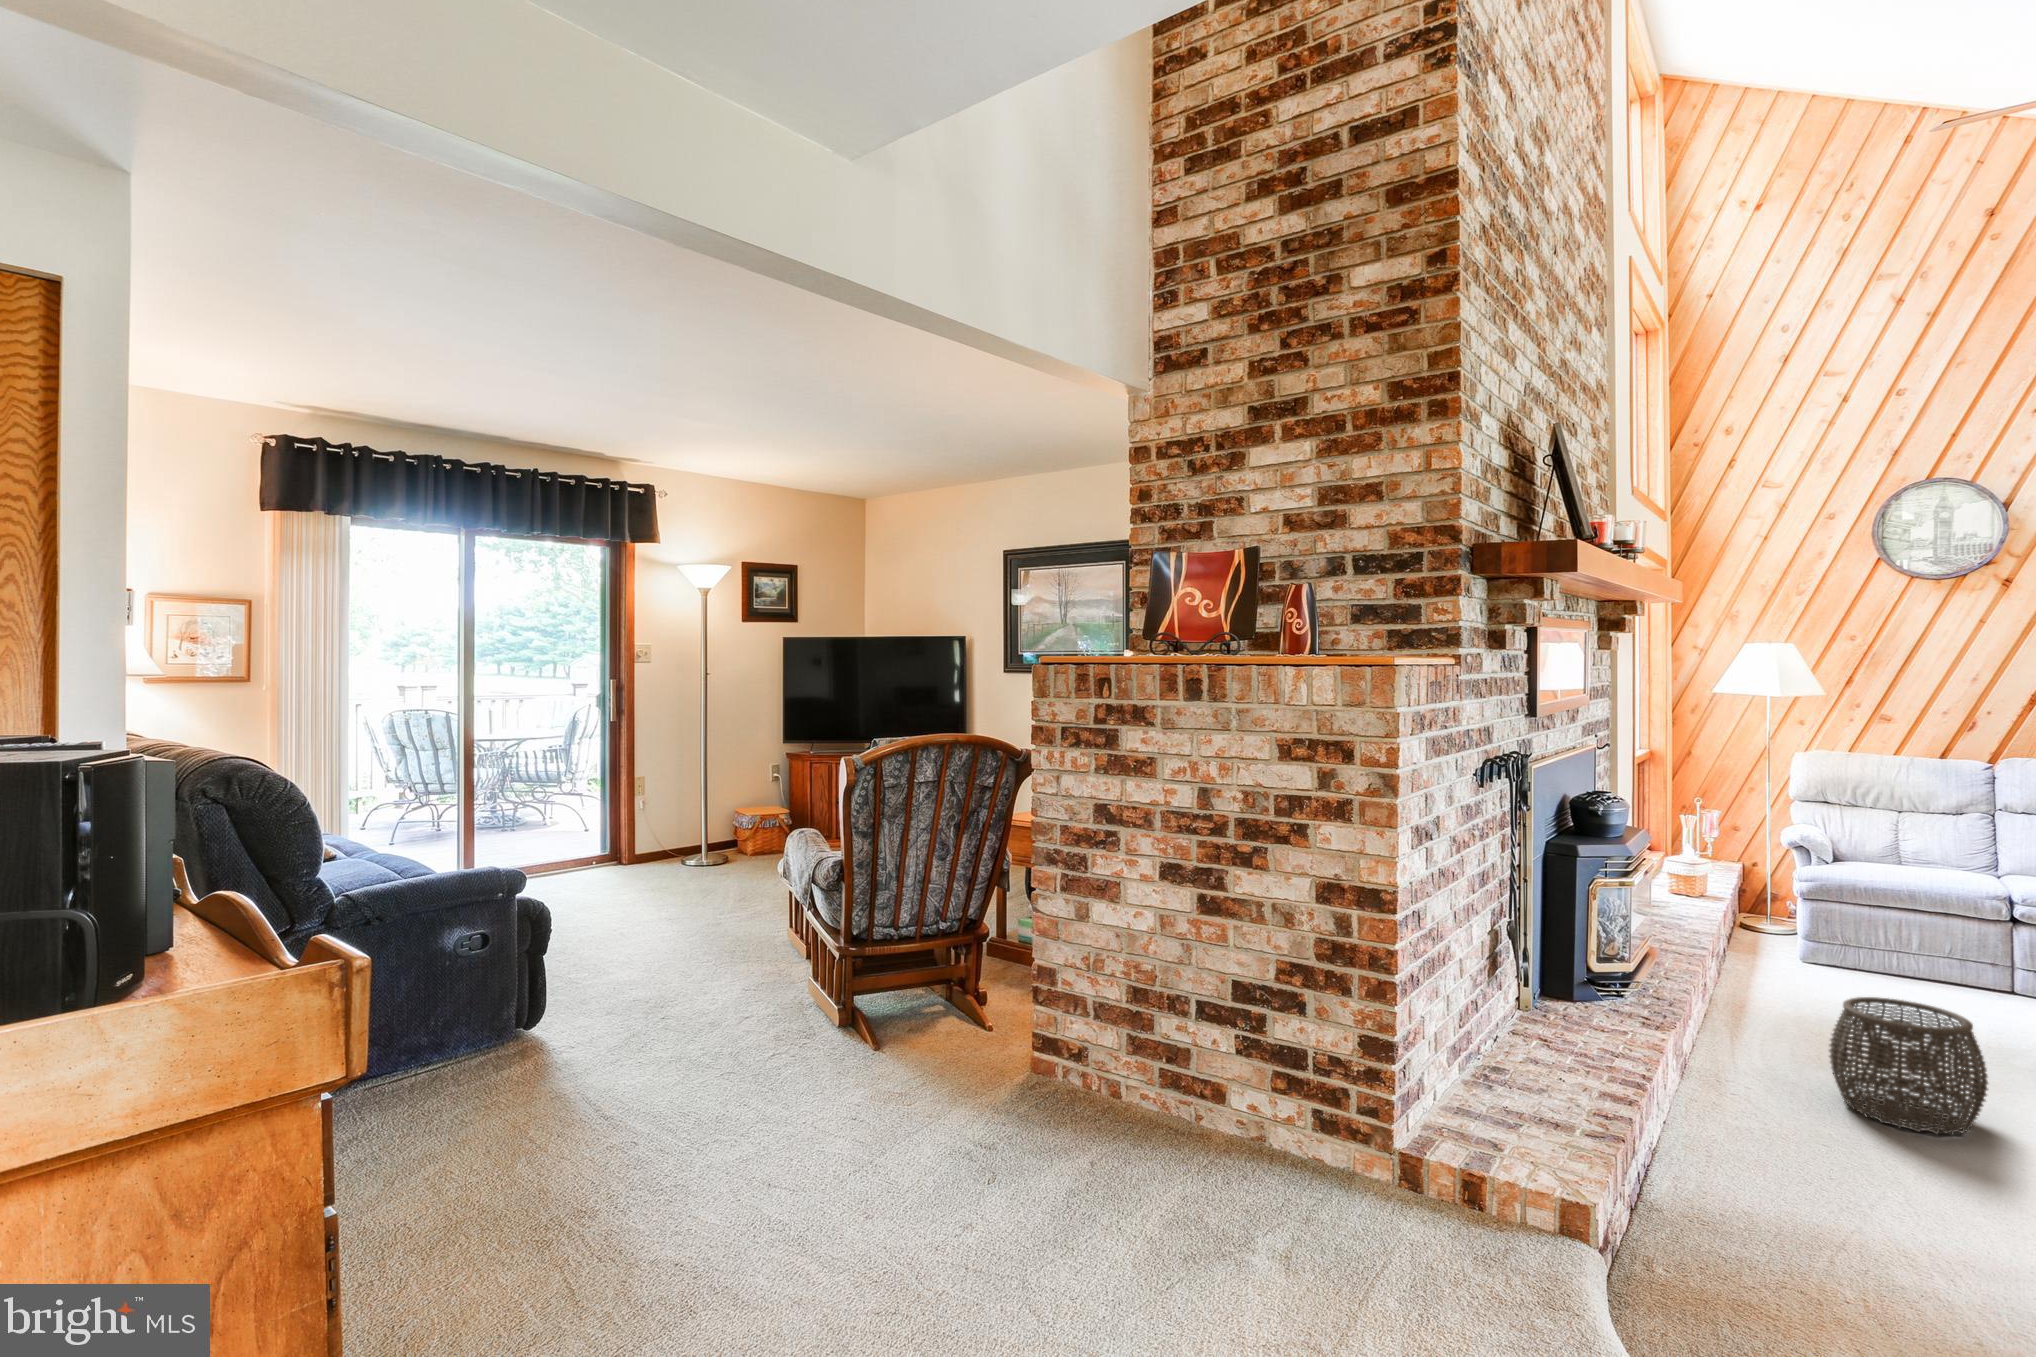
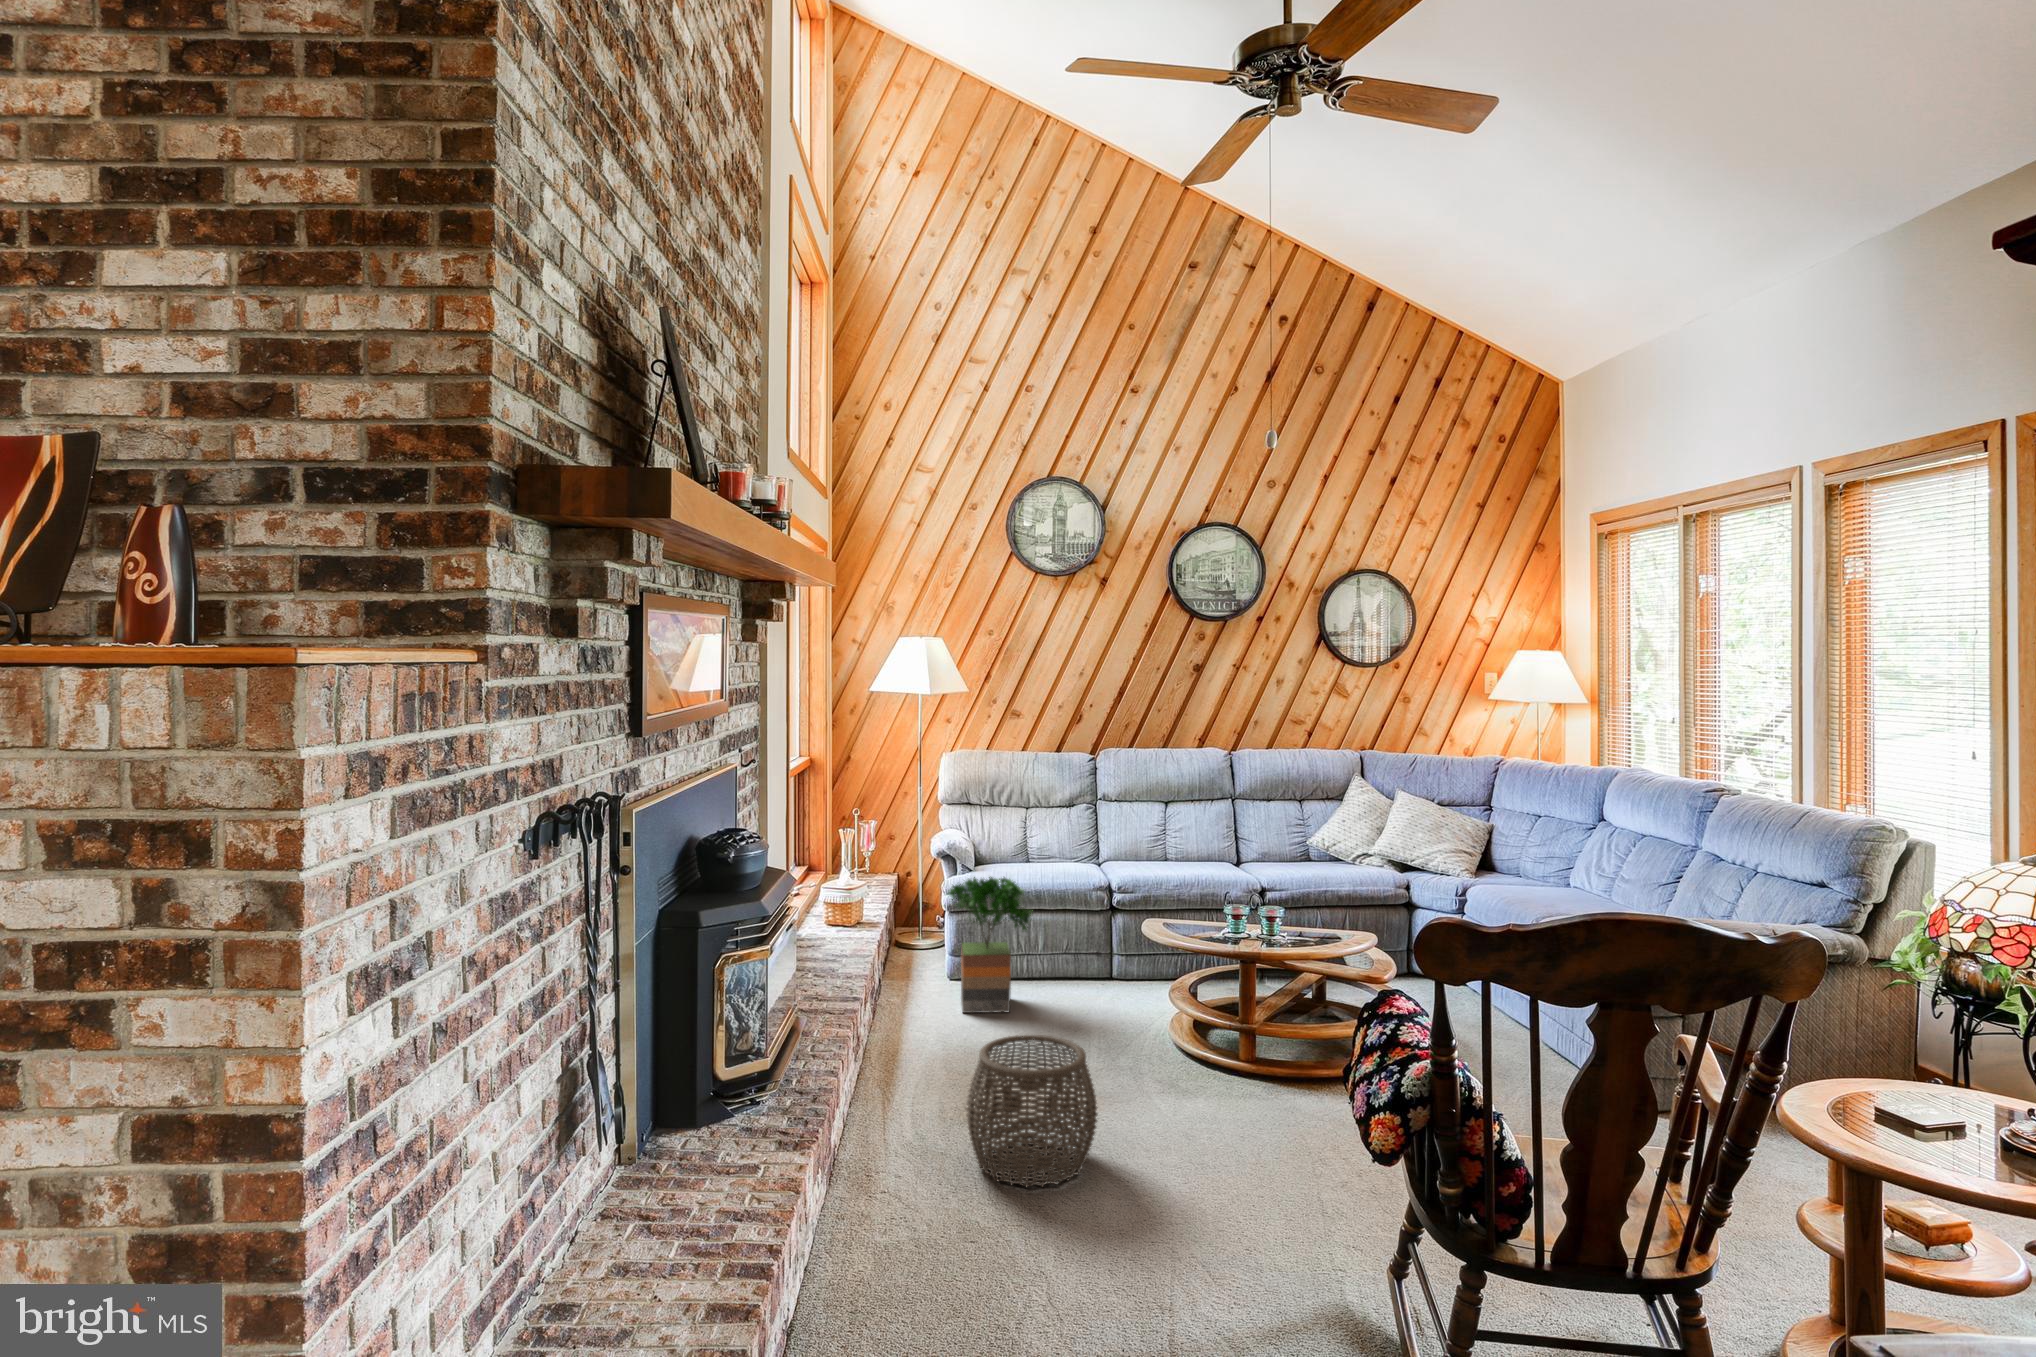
potted tree: none [1799,864,1911,1001] -> present [949,877,1033,1013]

